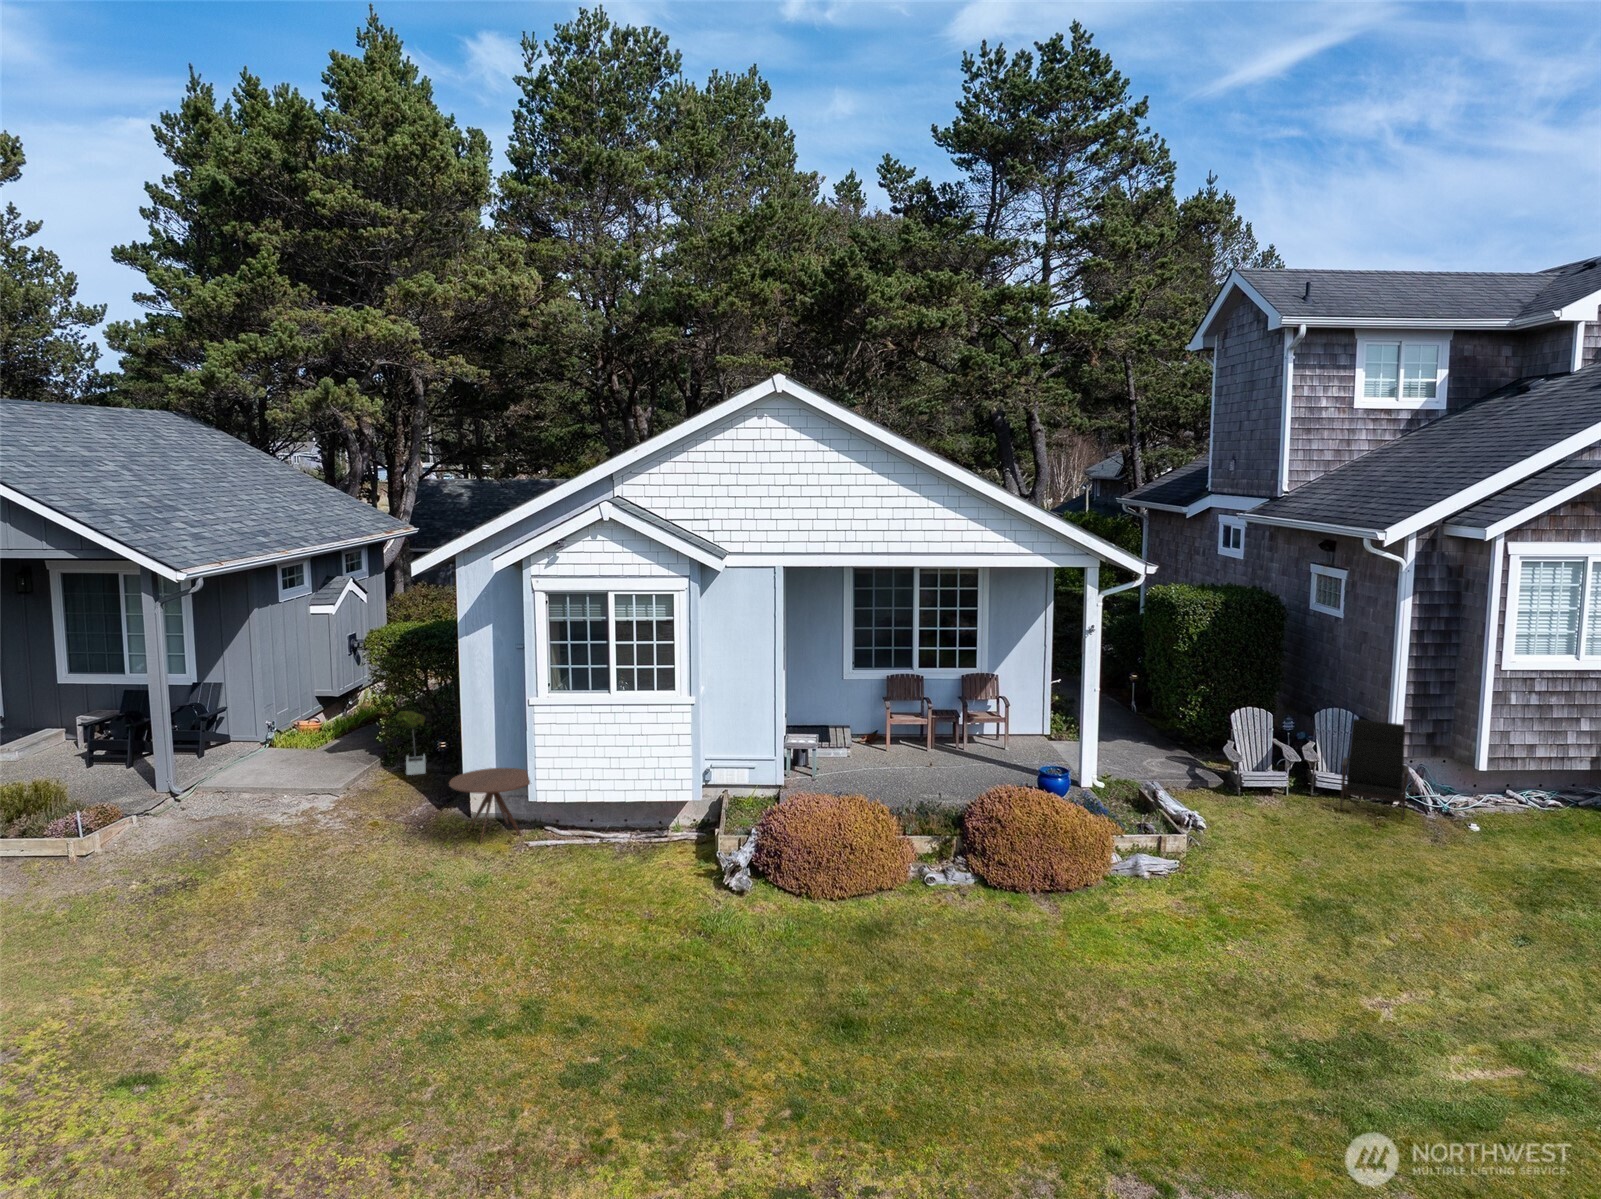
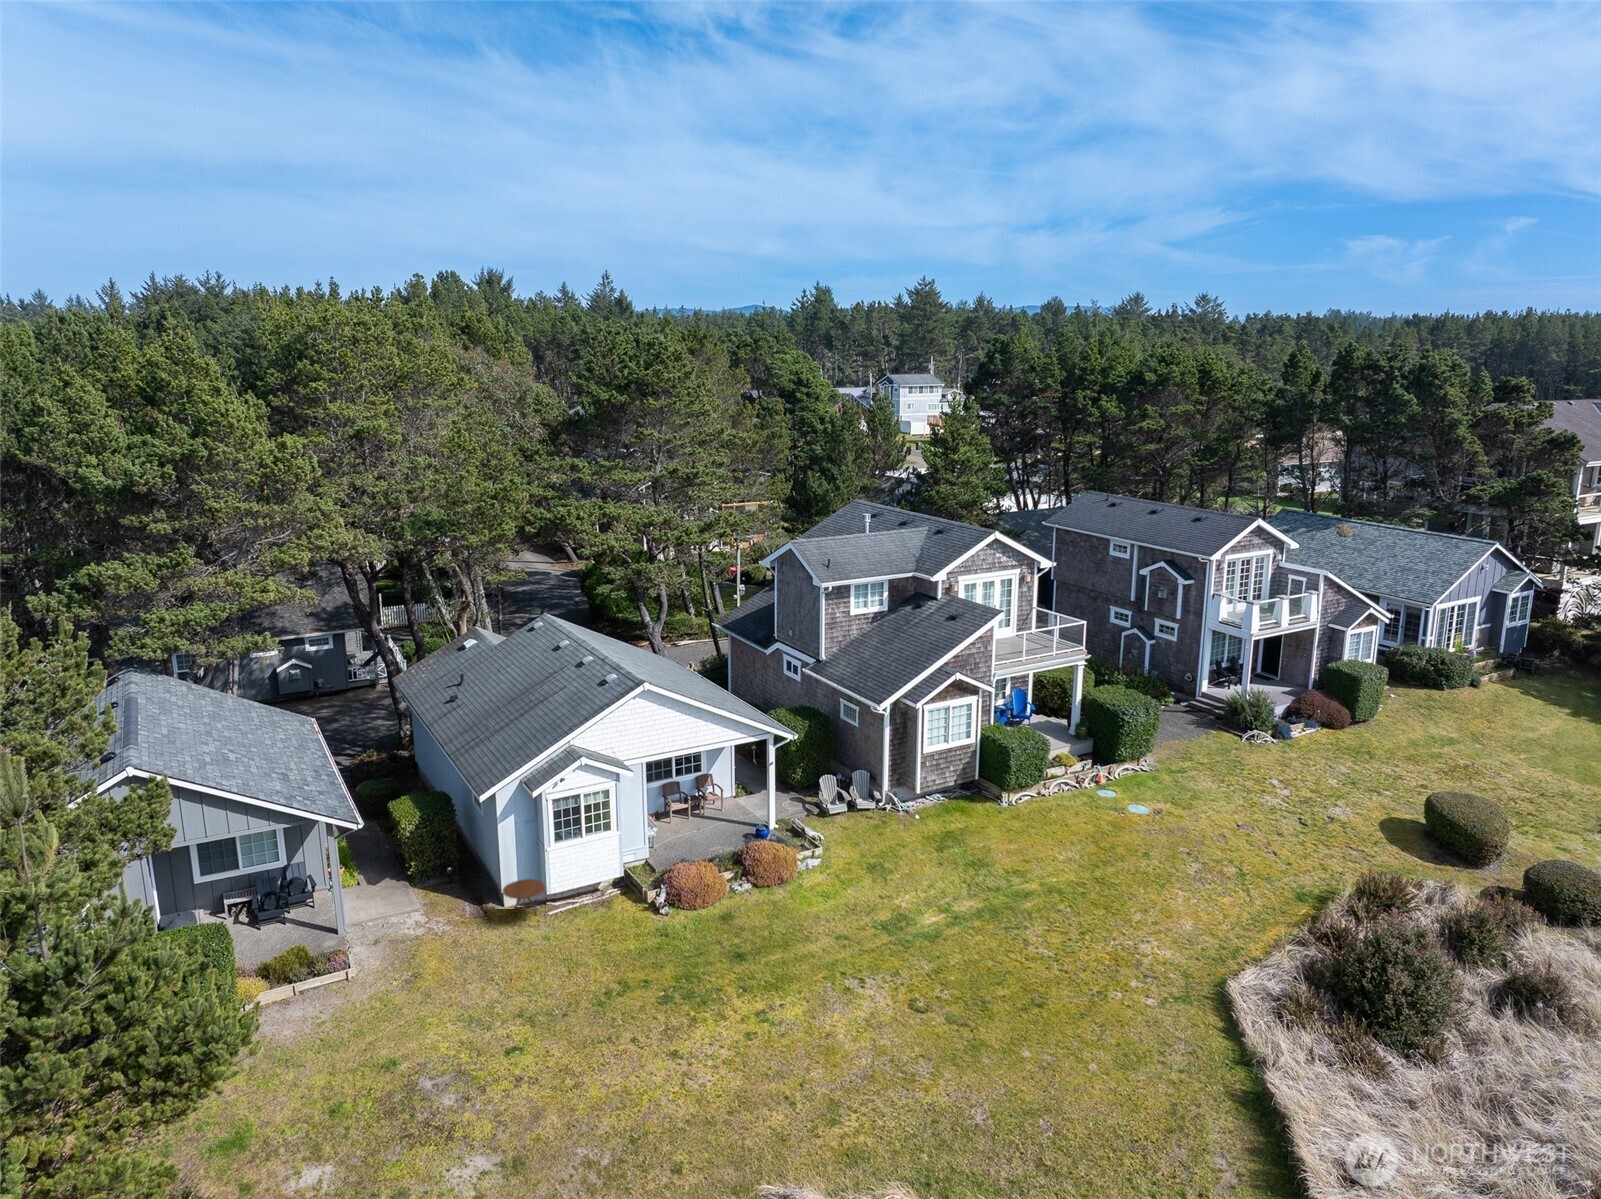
potted tree: present [396,711,426,775] -> none [415,856,433,892]
lounge chair: present [1340,719,1409,820] -> none [866,778,892,819]

